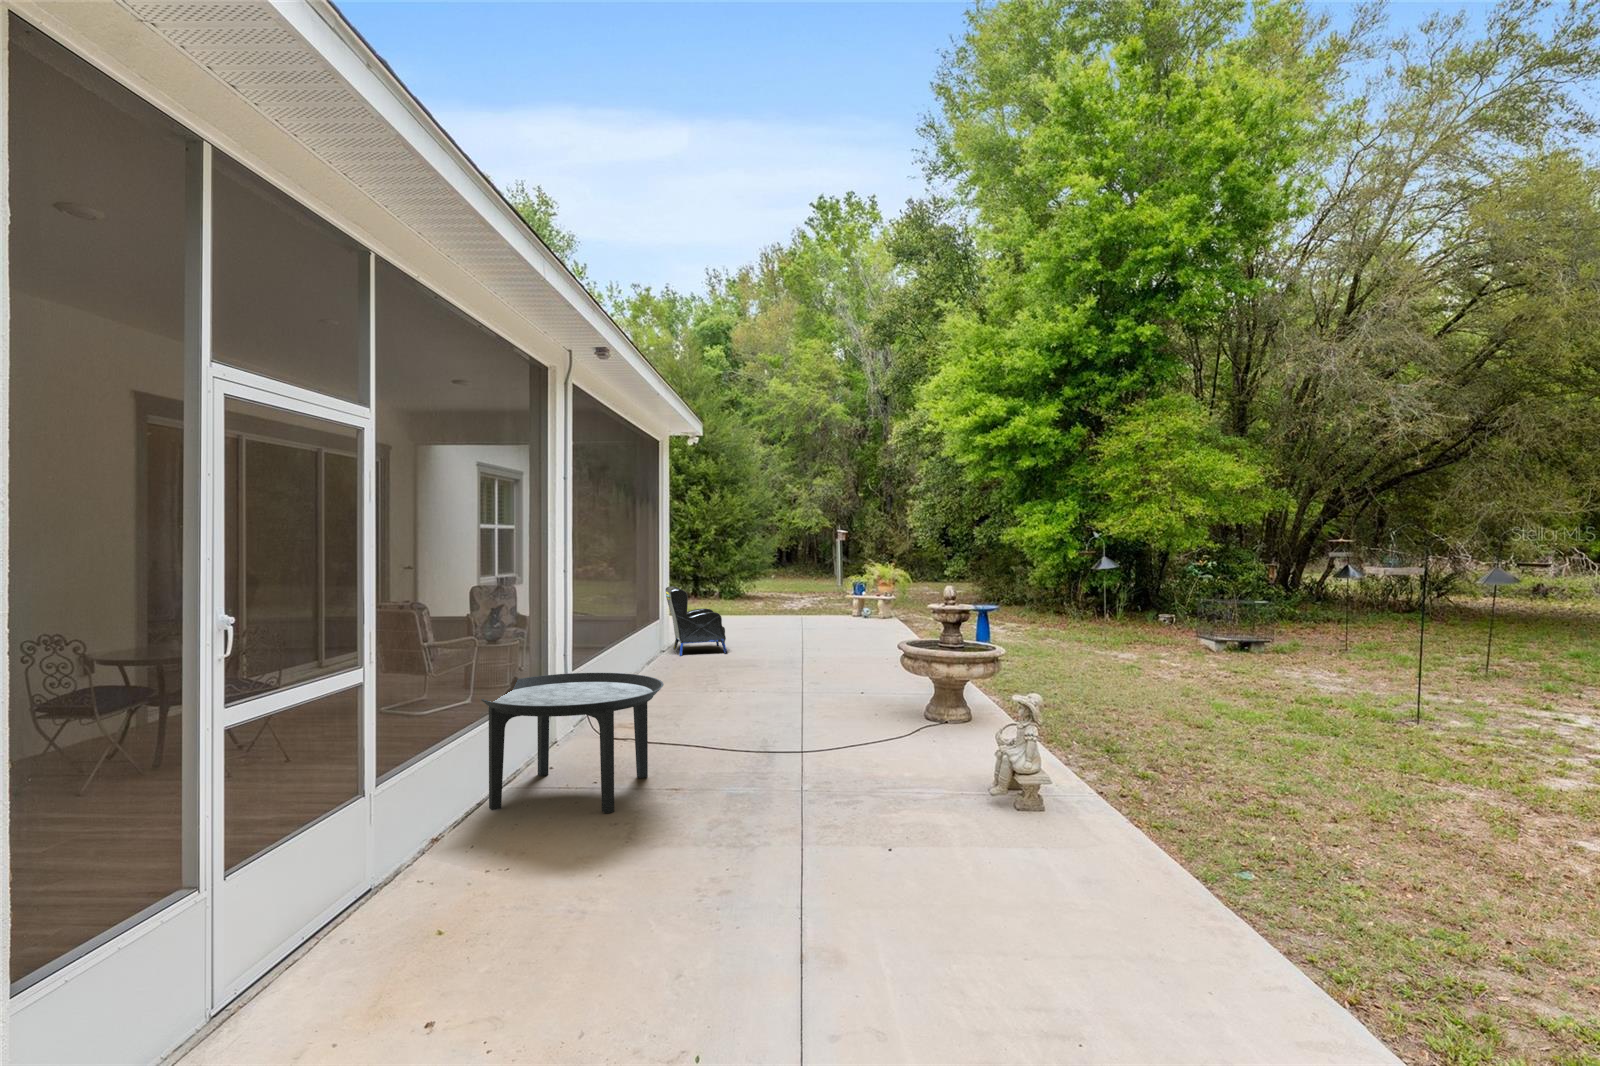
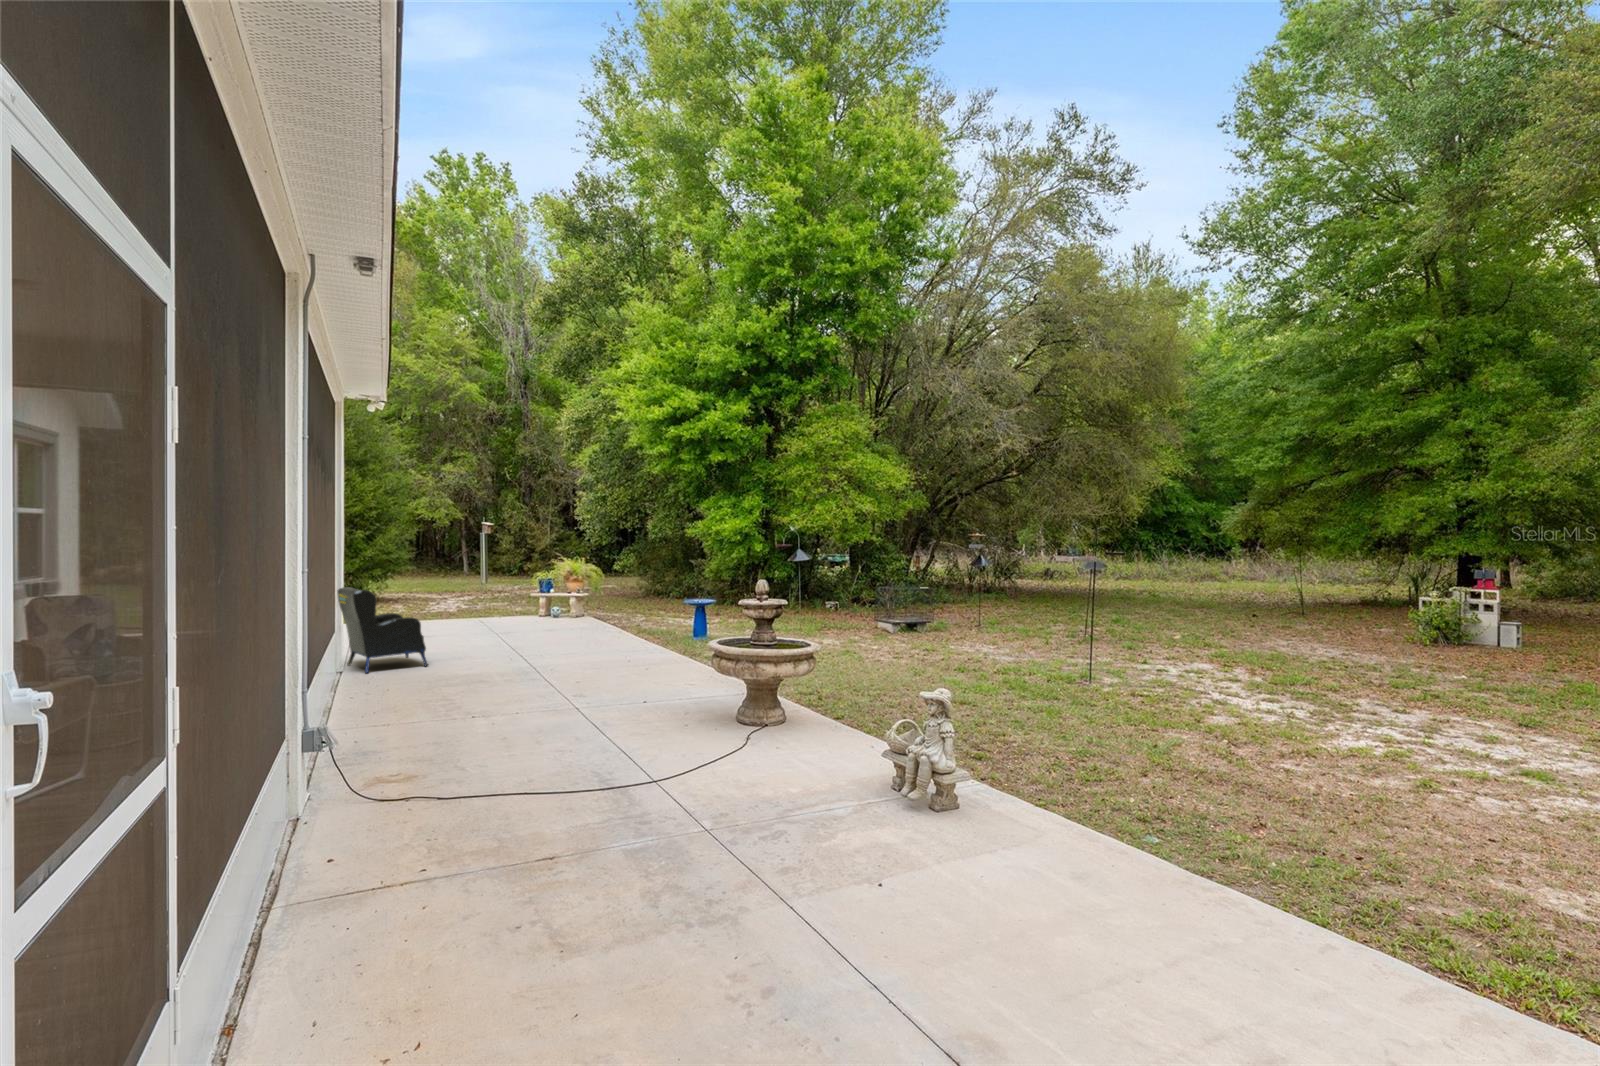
round table: present [481,673,664,813] -> none [251,709,541,942]

